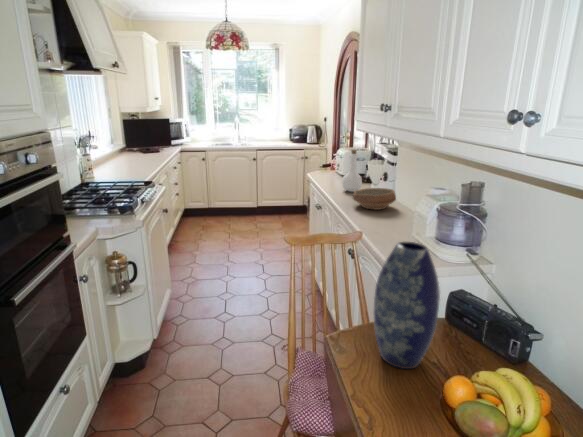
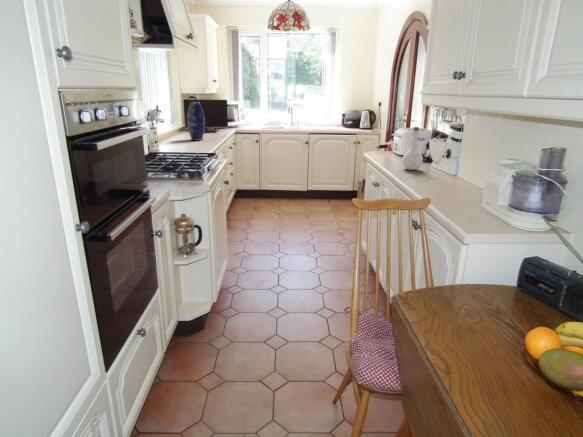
bowl: present [353,188,396,210] -> none [415,165,461,185]
vase: present [374,242,440,369] -> present [187,102,205,140]

